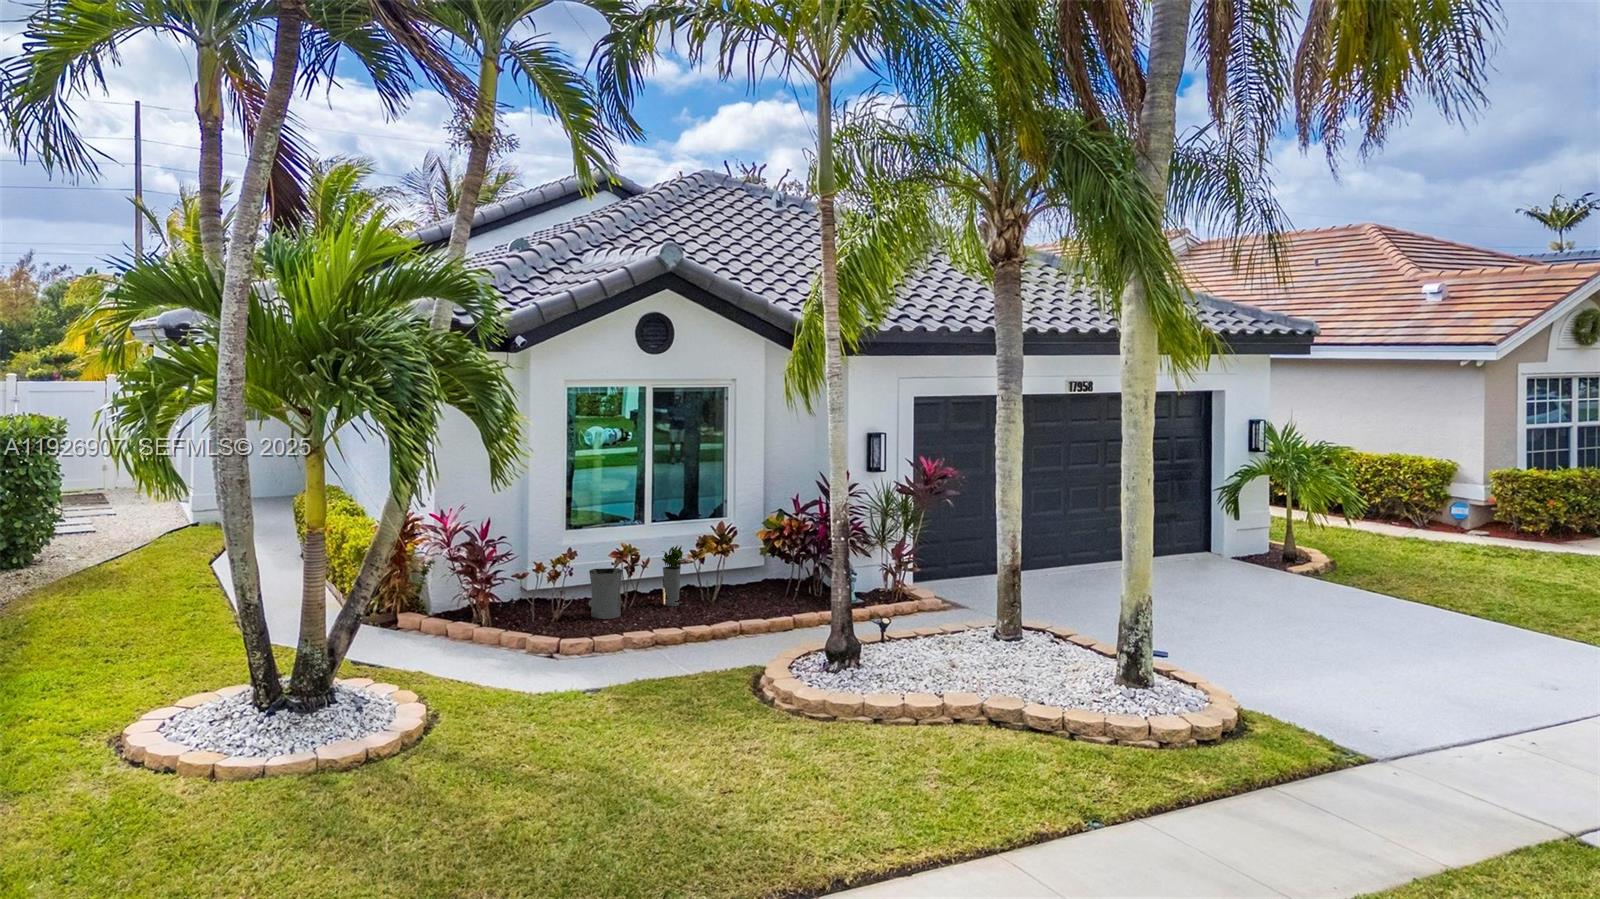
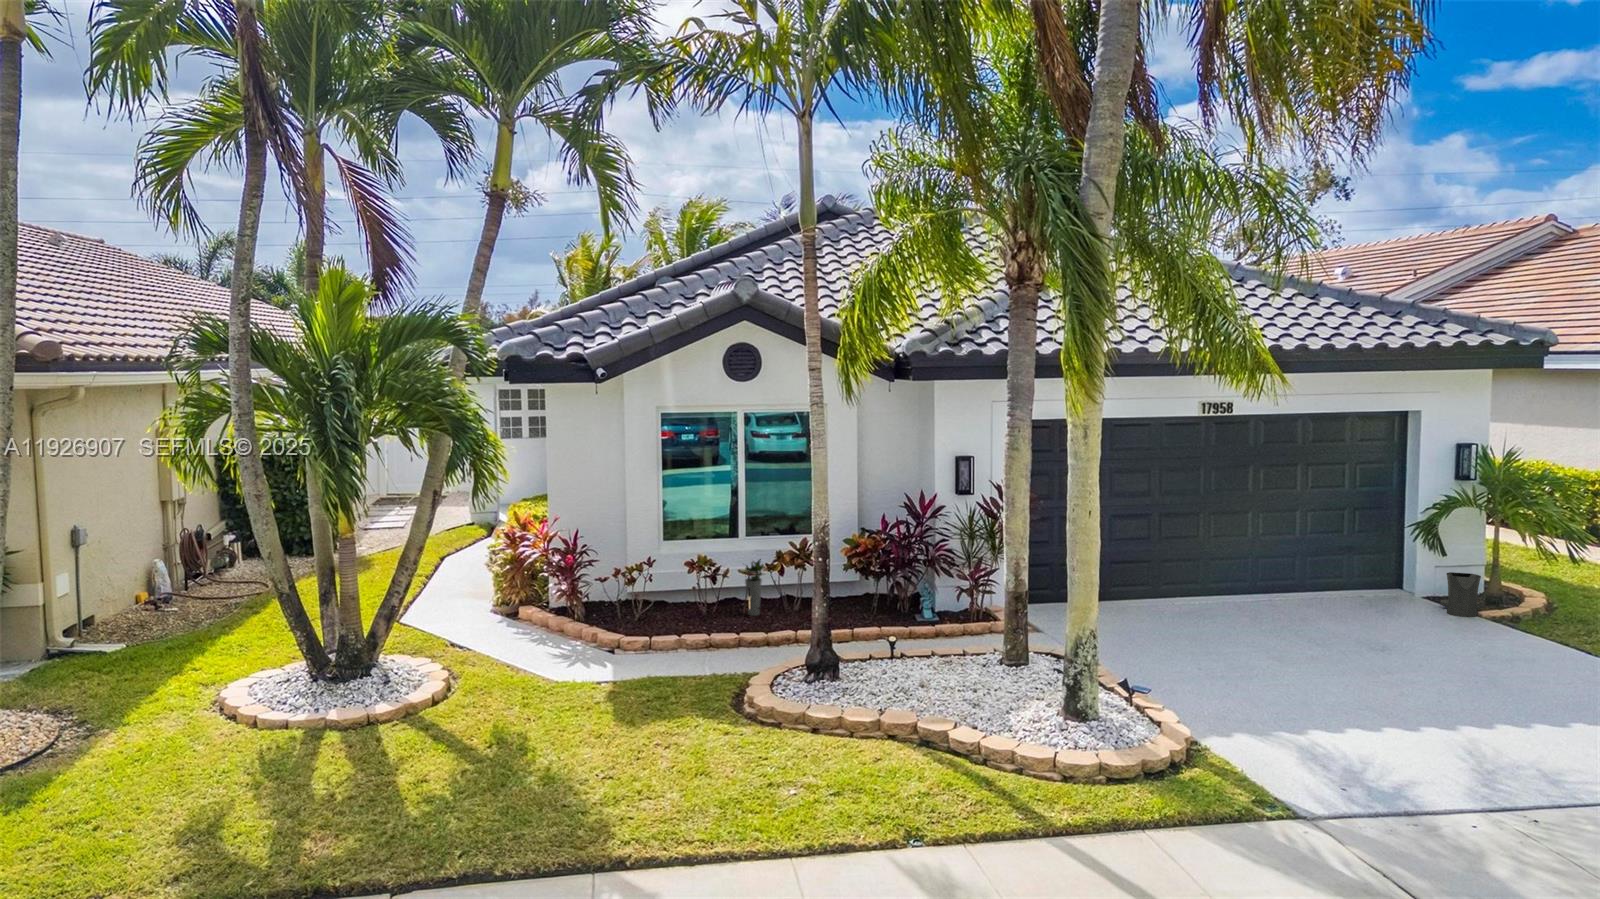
trash can: present [589,568,623,619] -> present [1440,572,1481,617]

